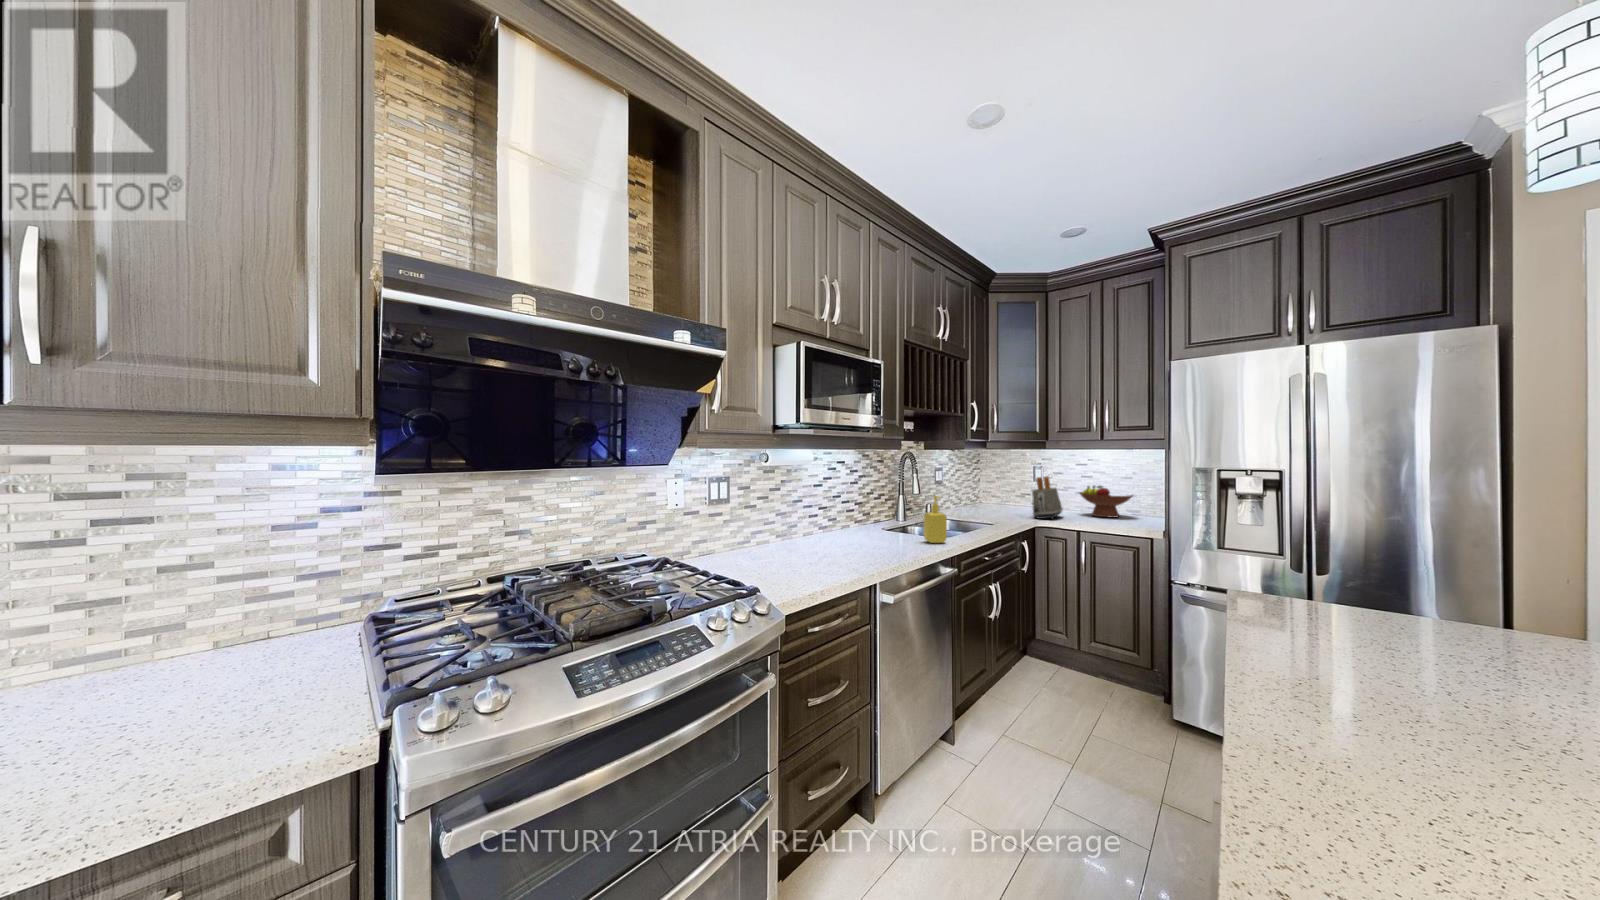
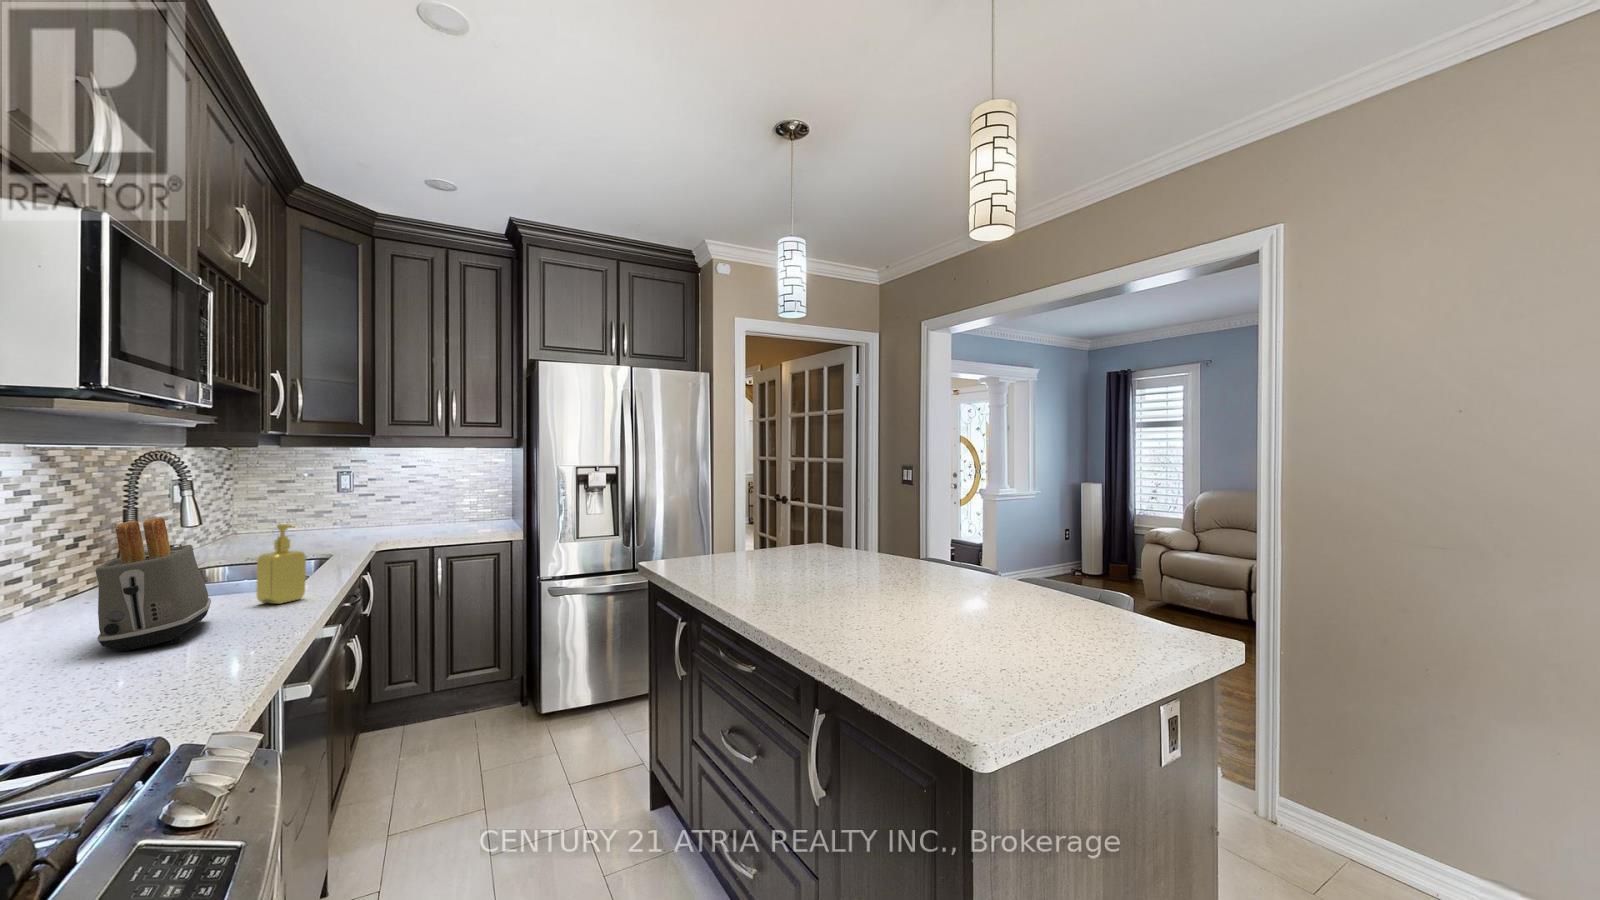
toaster: present [1032,477,1062,519] -> present [96,517,211,651]
fruit bowl: present [1079,486,1133,518] -> none [405,492,472,531]

